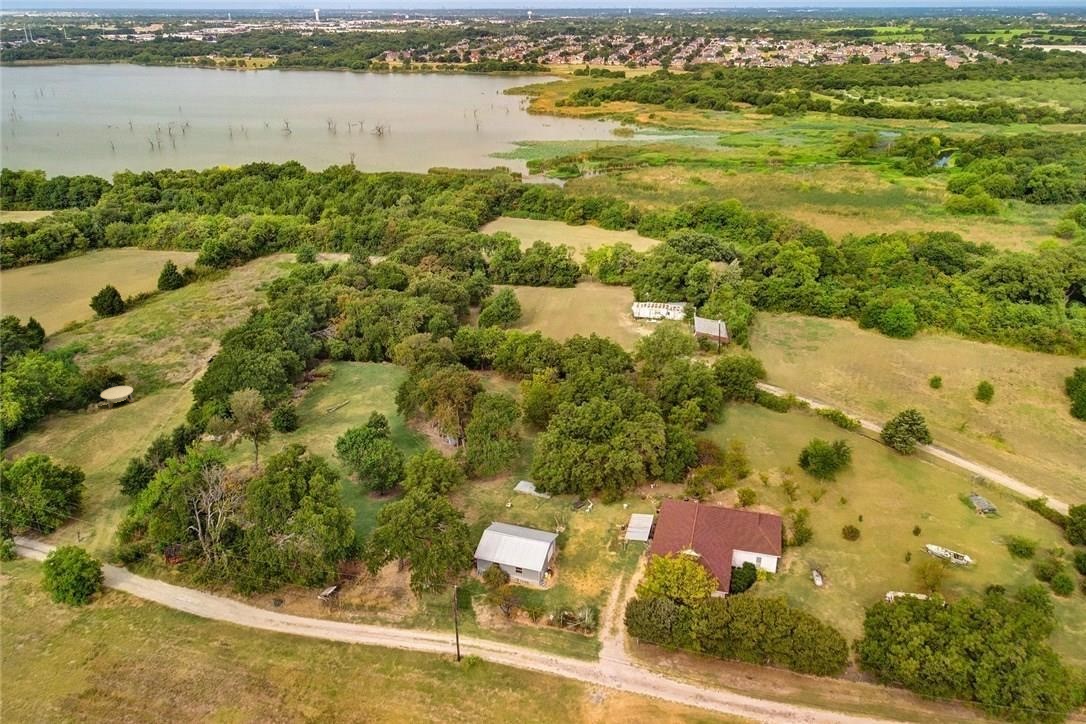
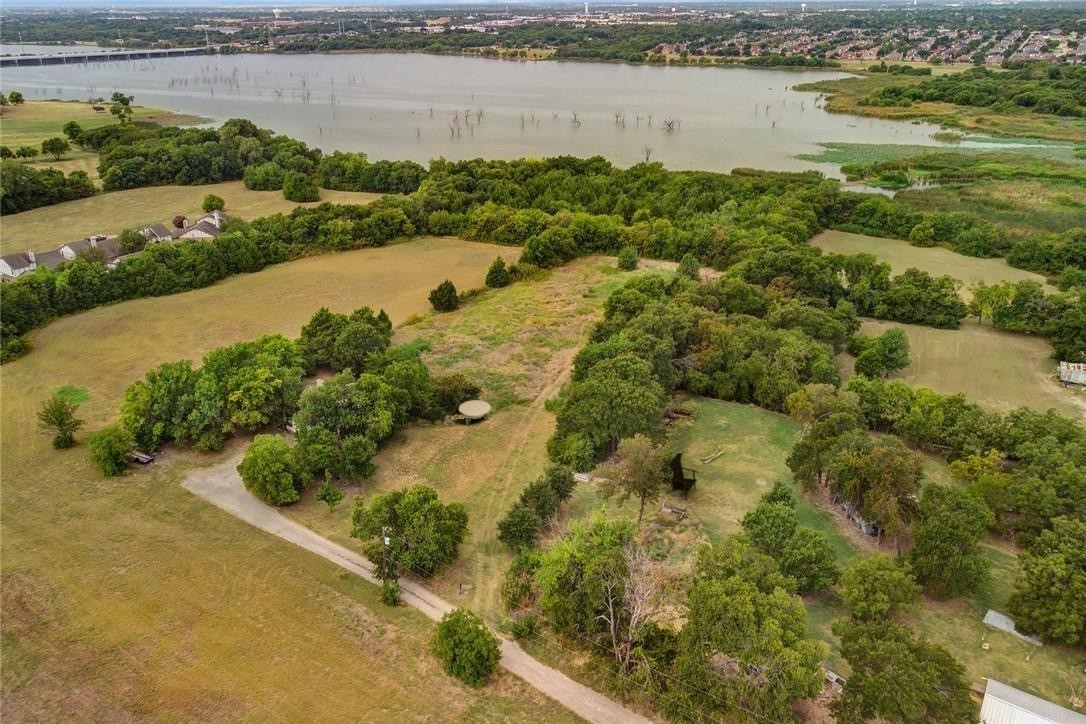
lounge chair: none [281,402,312,440] -> present [667,453,699,500]

